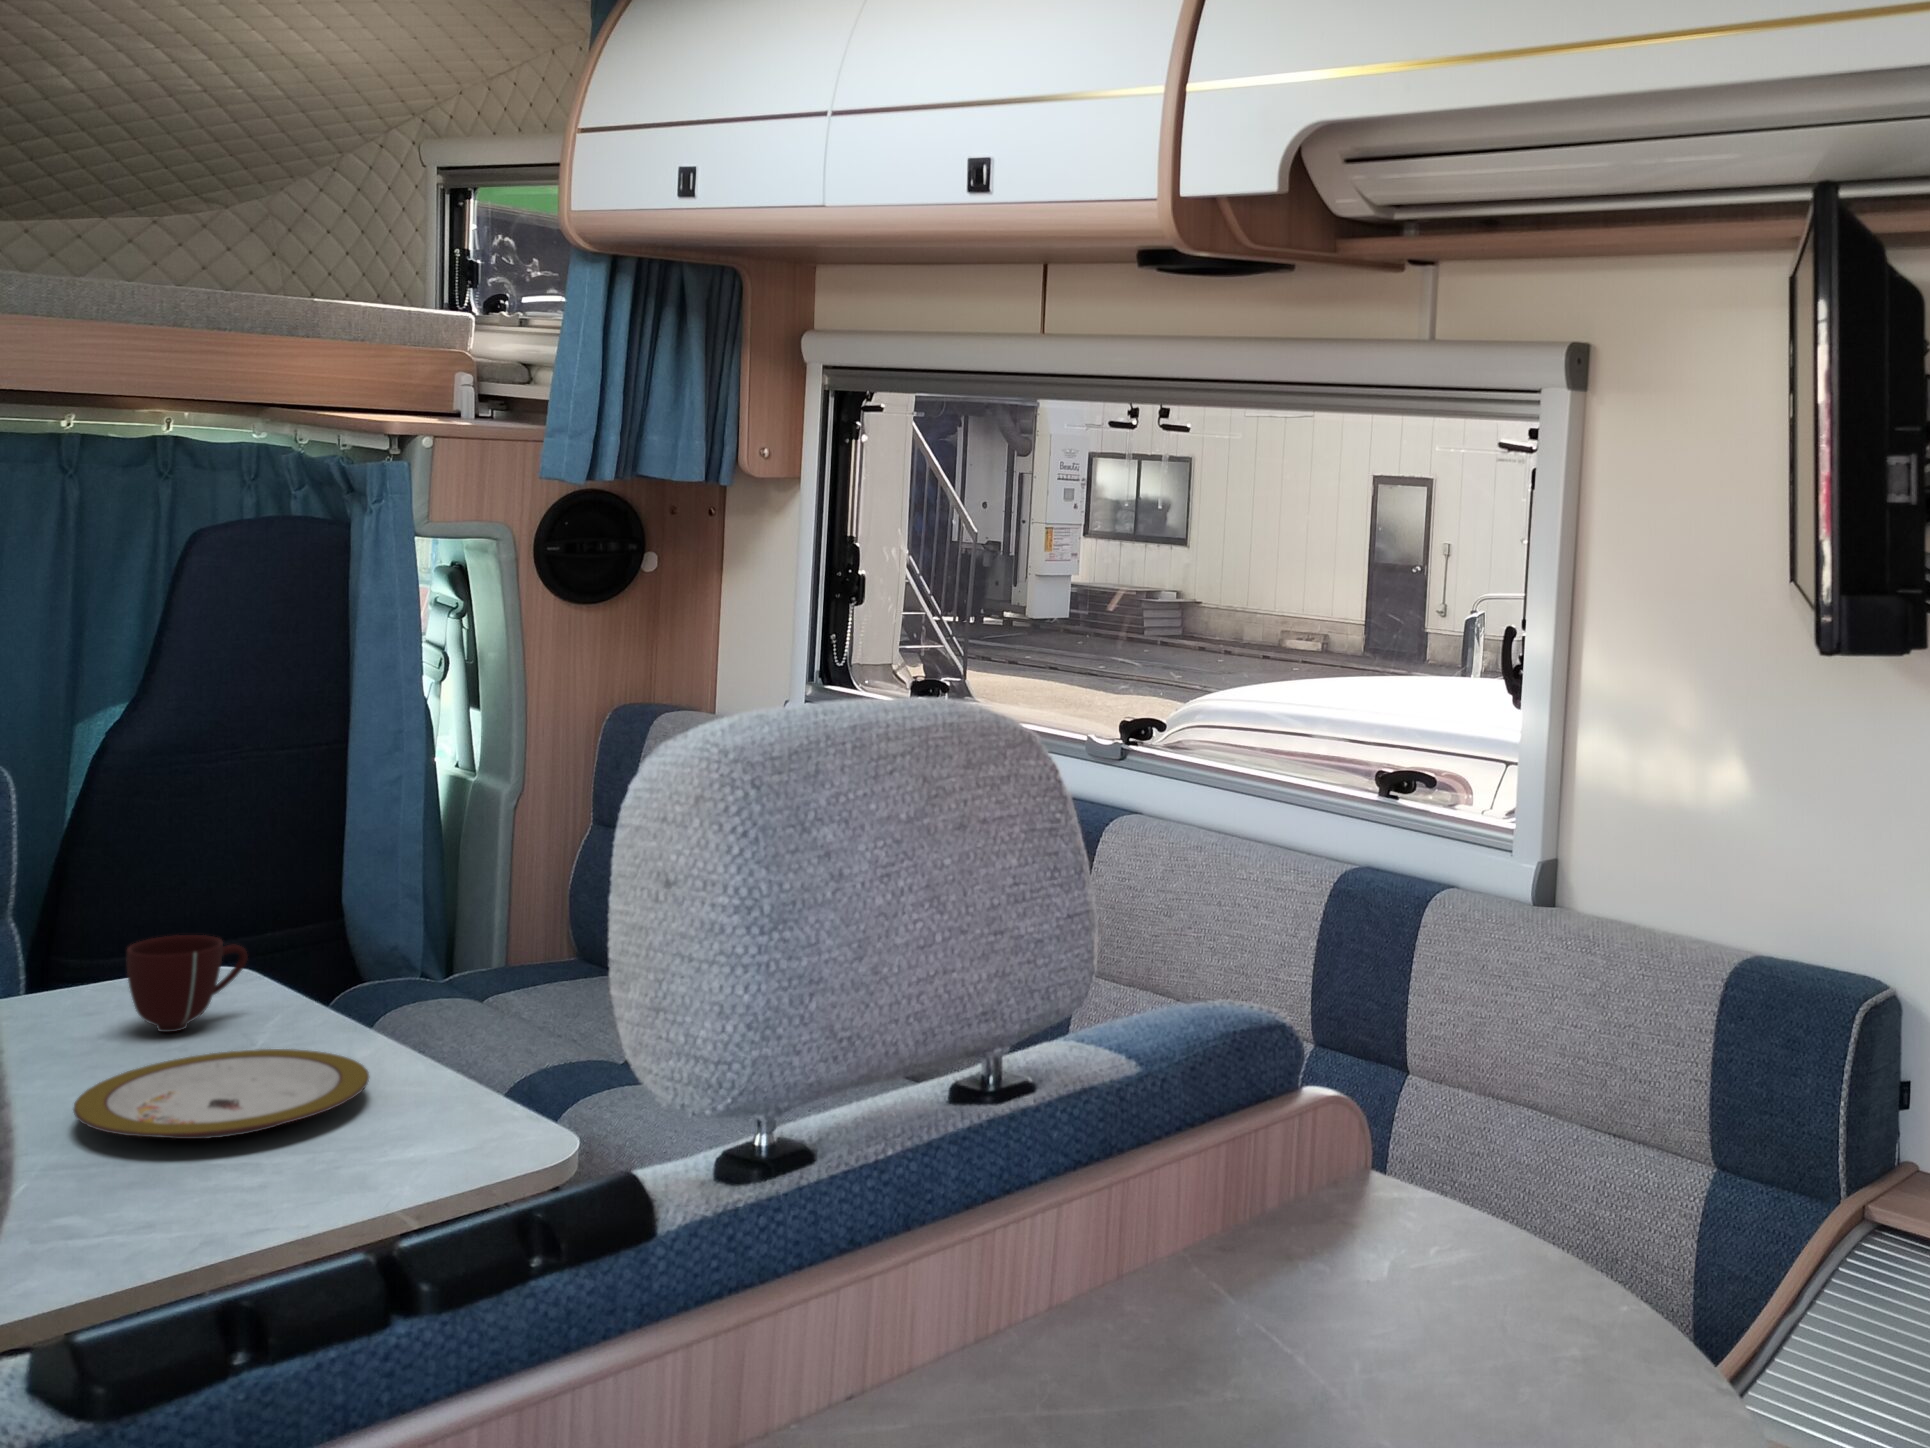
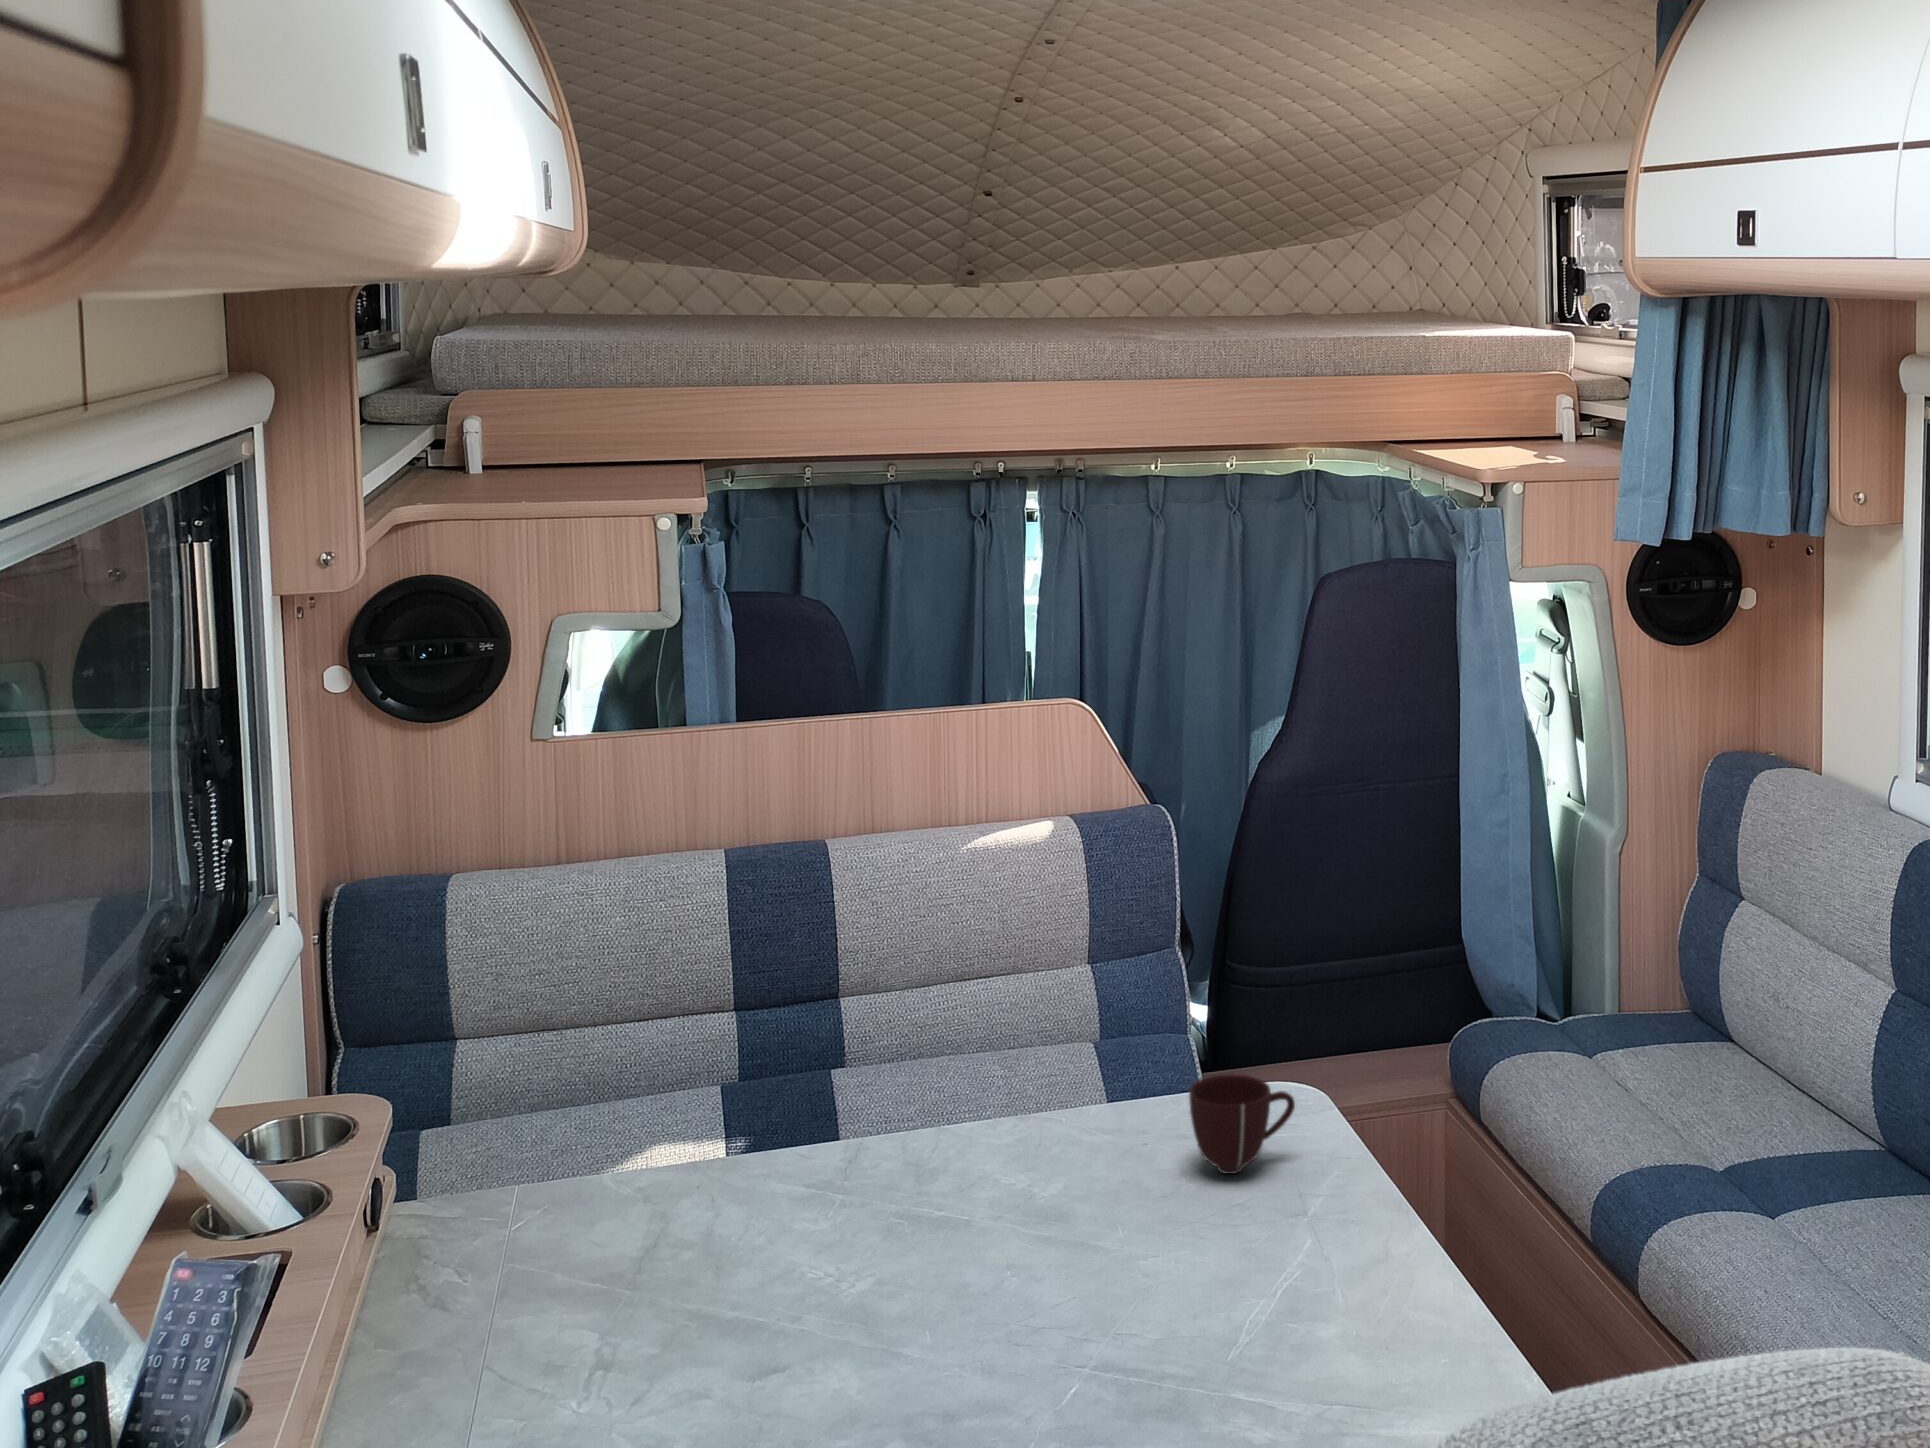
plate: present [73,1049,369,1139] -> none [1117,1224,1375,1353]

